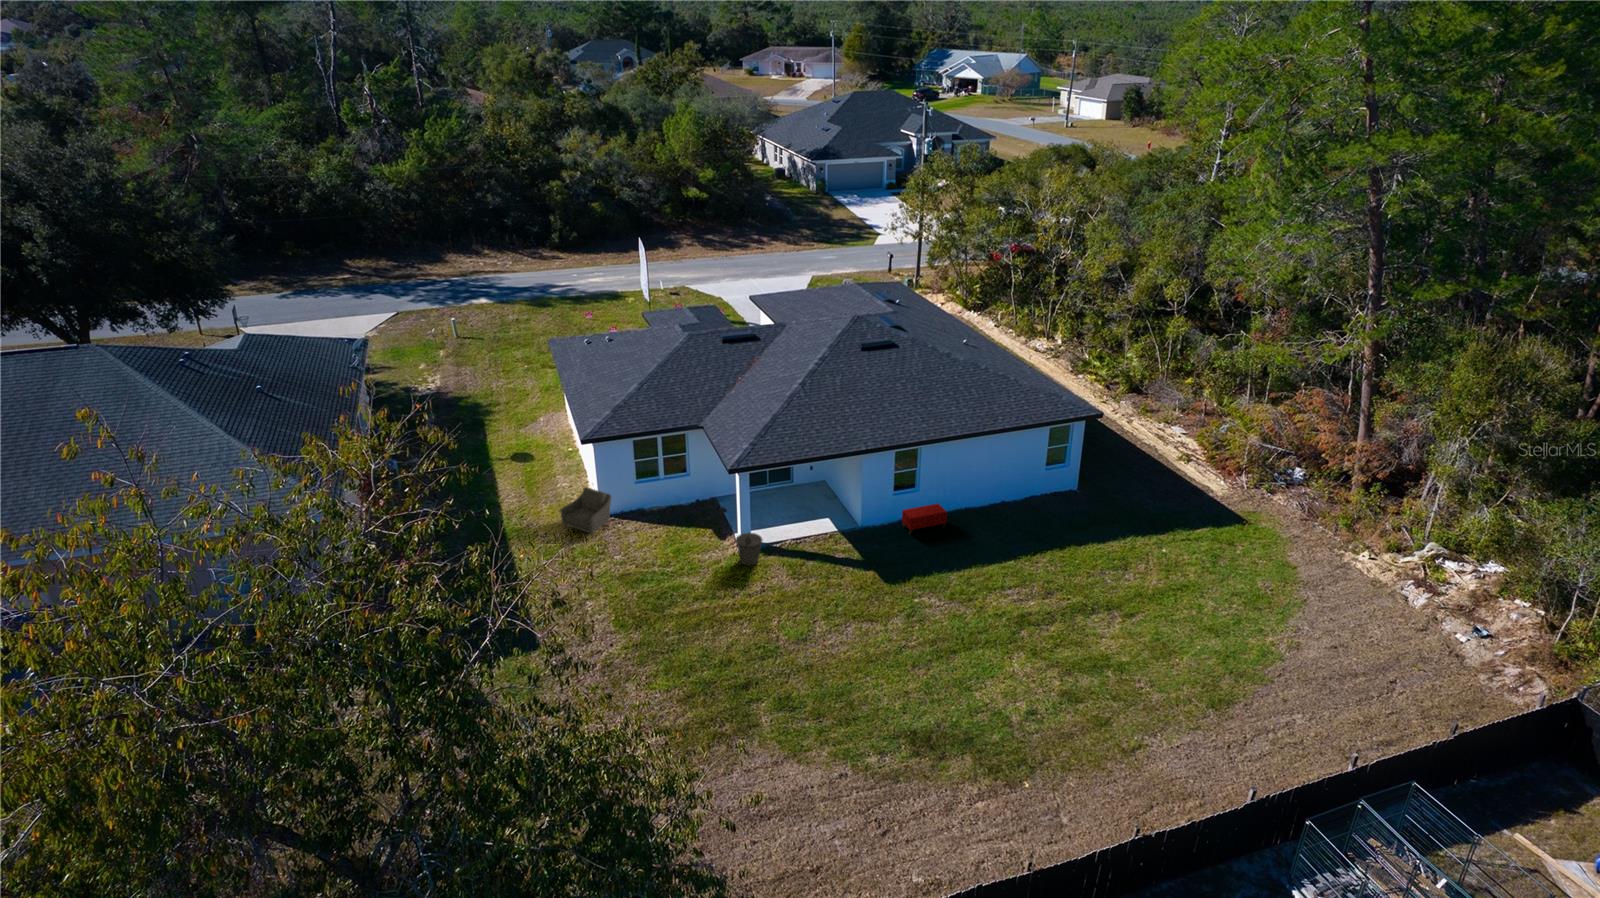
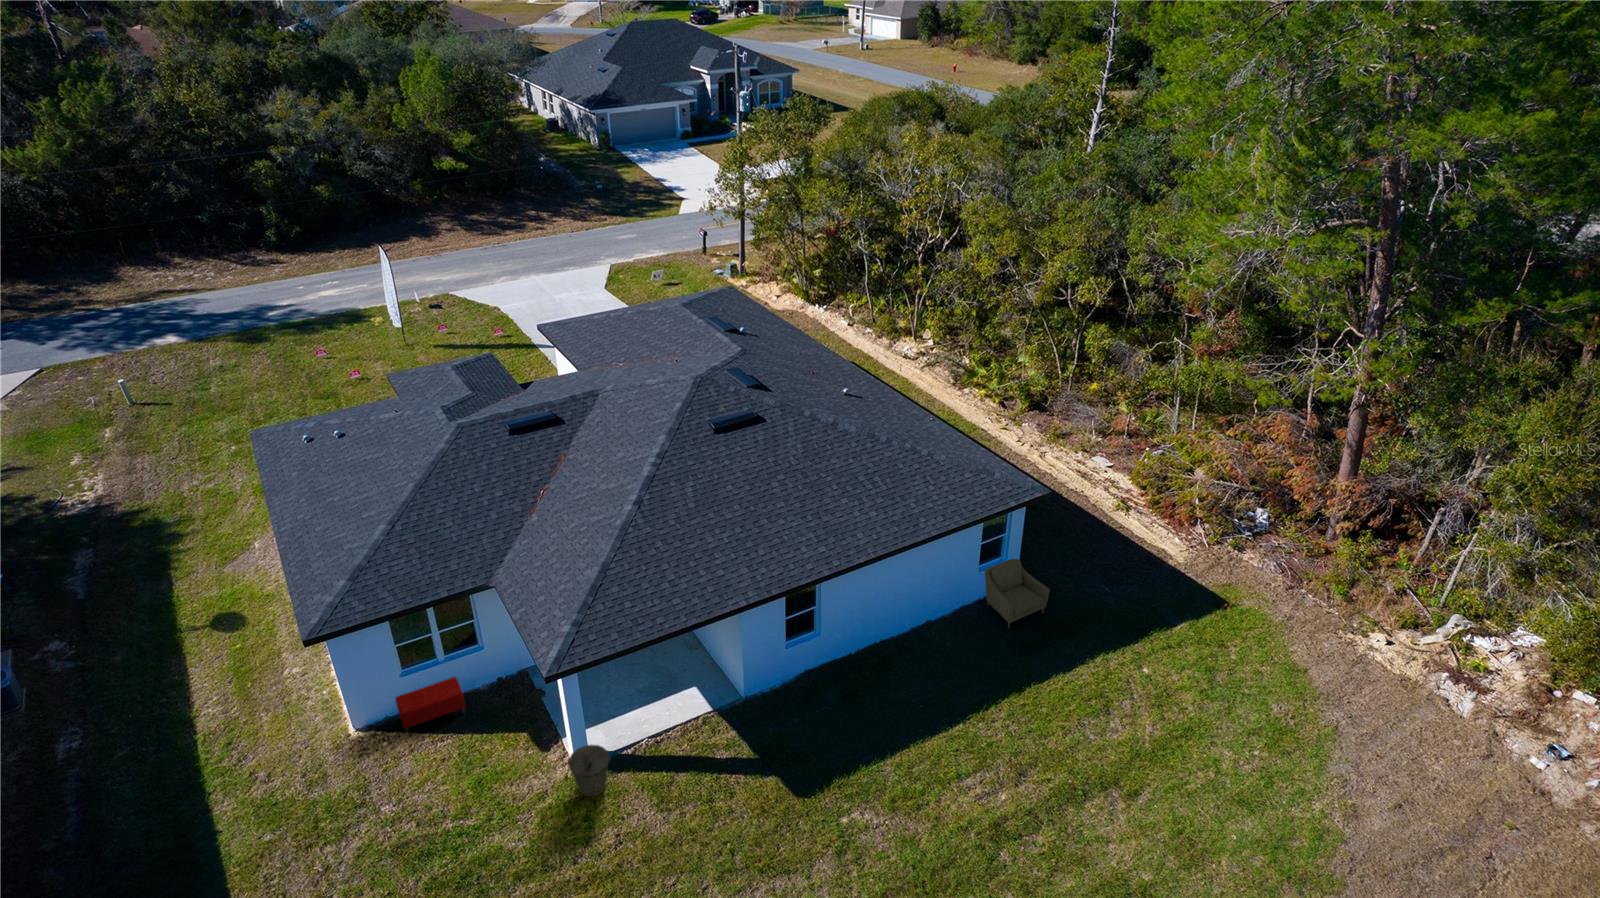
chair: present [560,487,611,537] -> present [985,559,1050,628]
bench: present [902,503,947,534] -> present [396,677,465,733]

